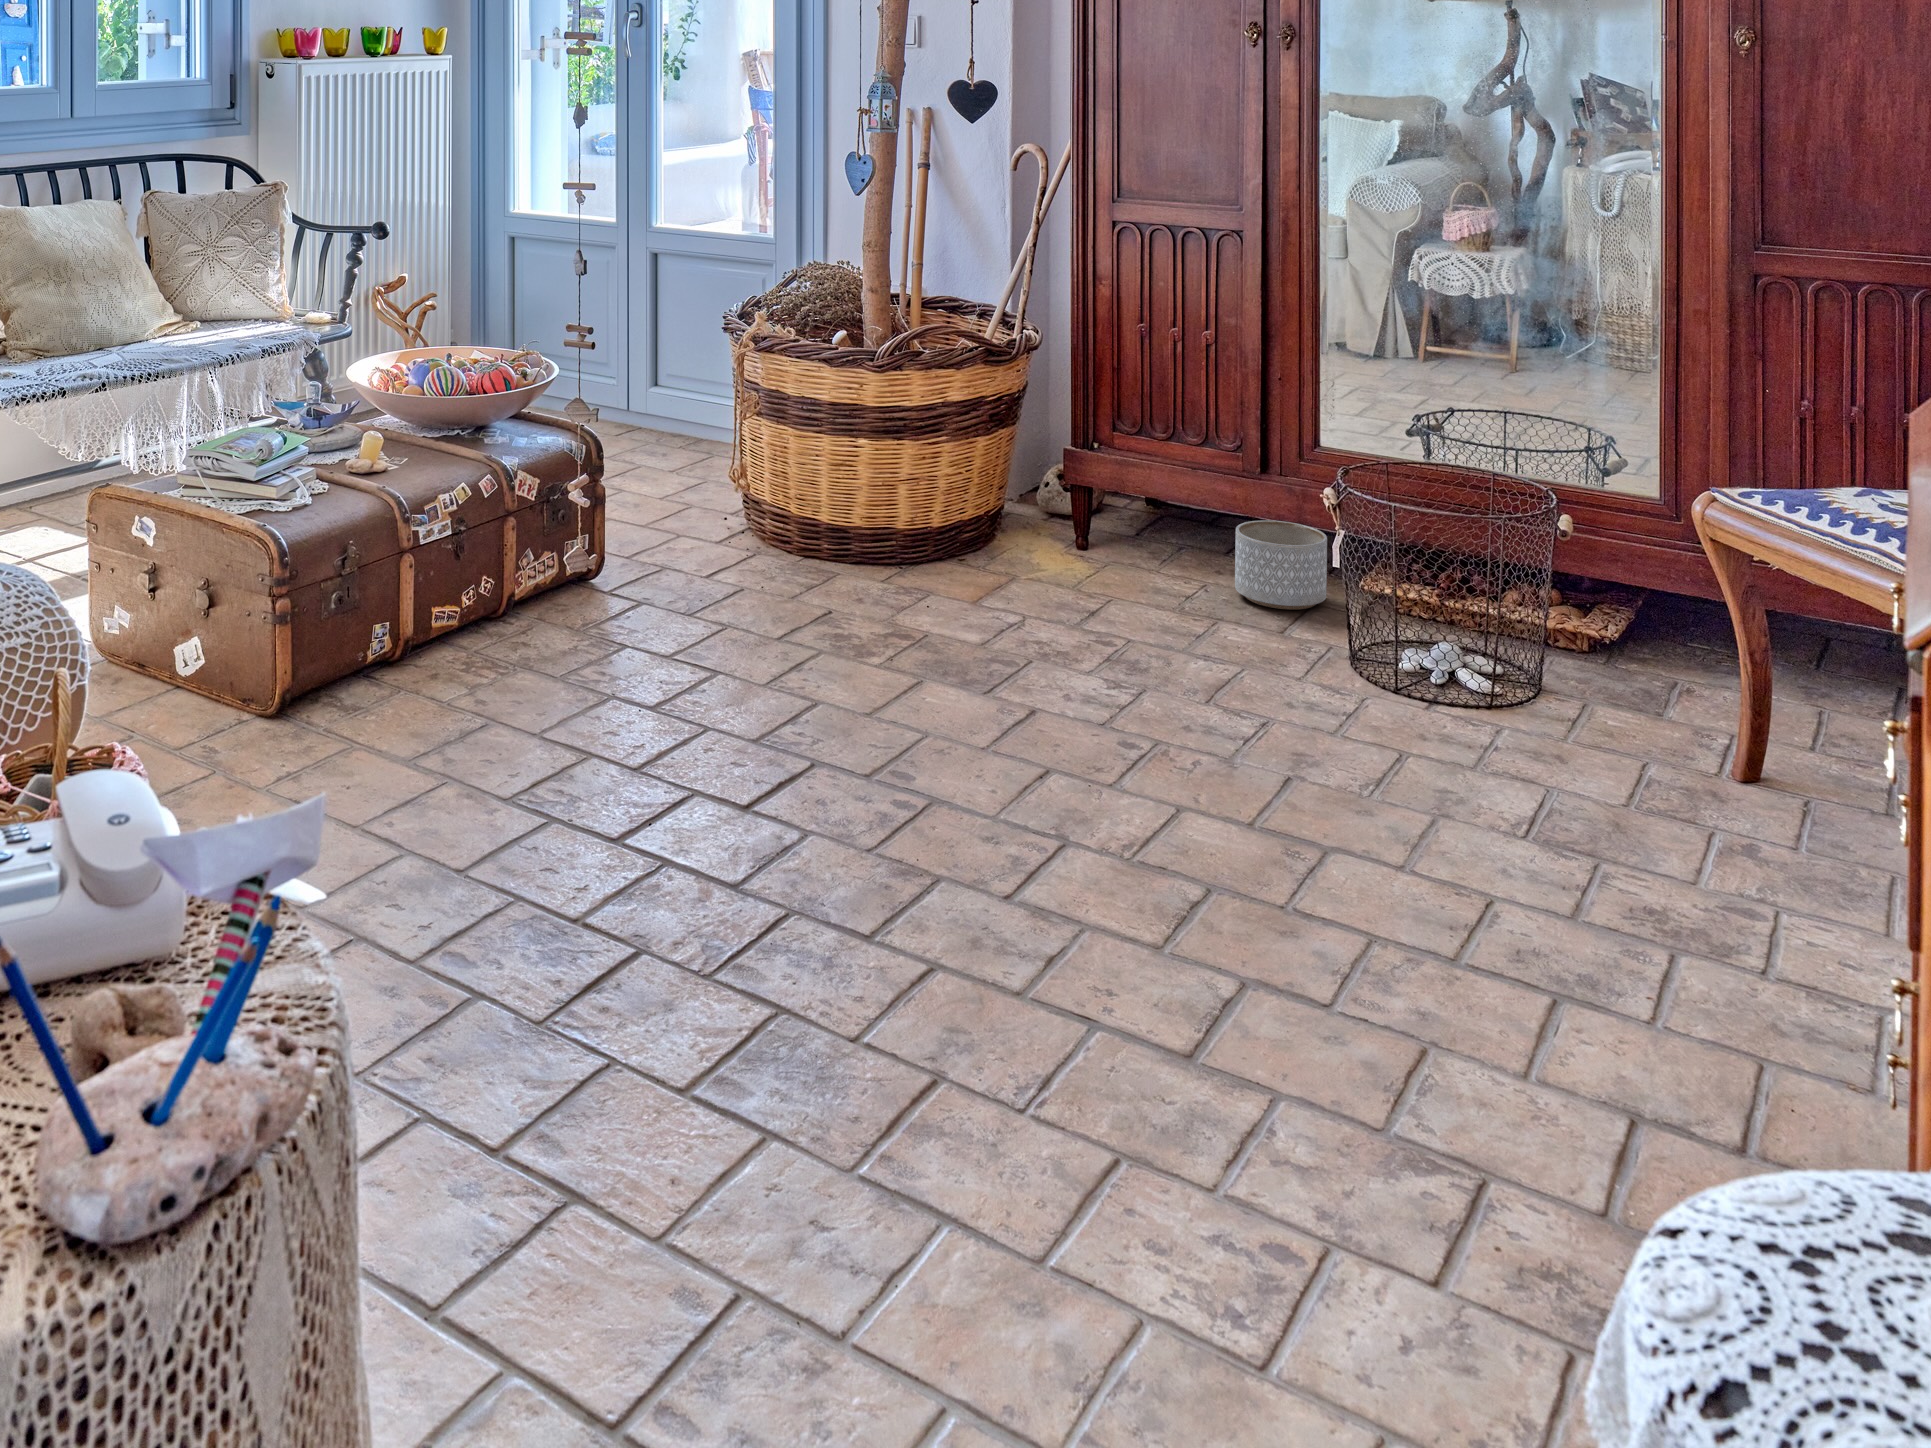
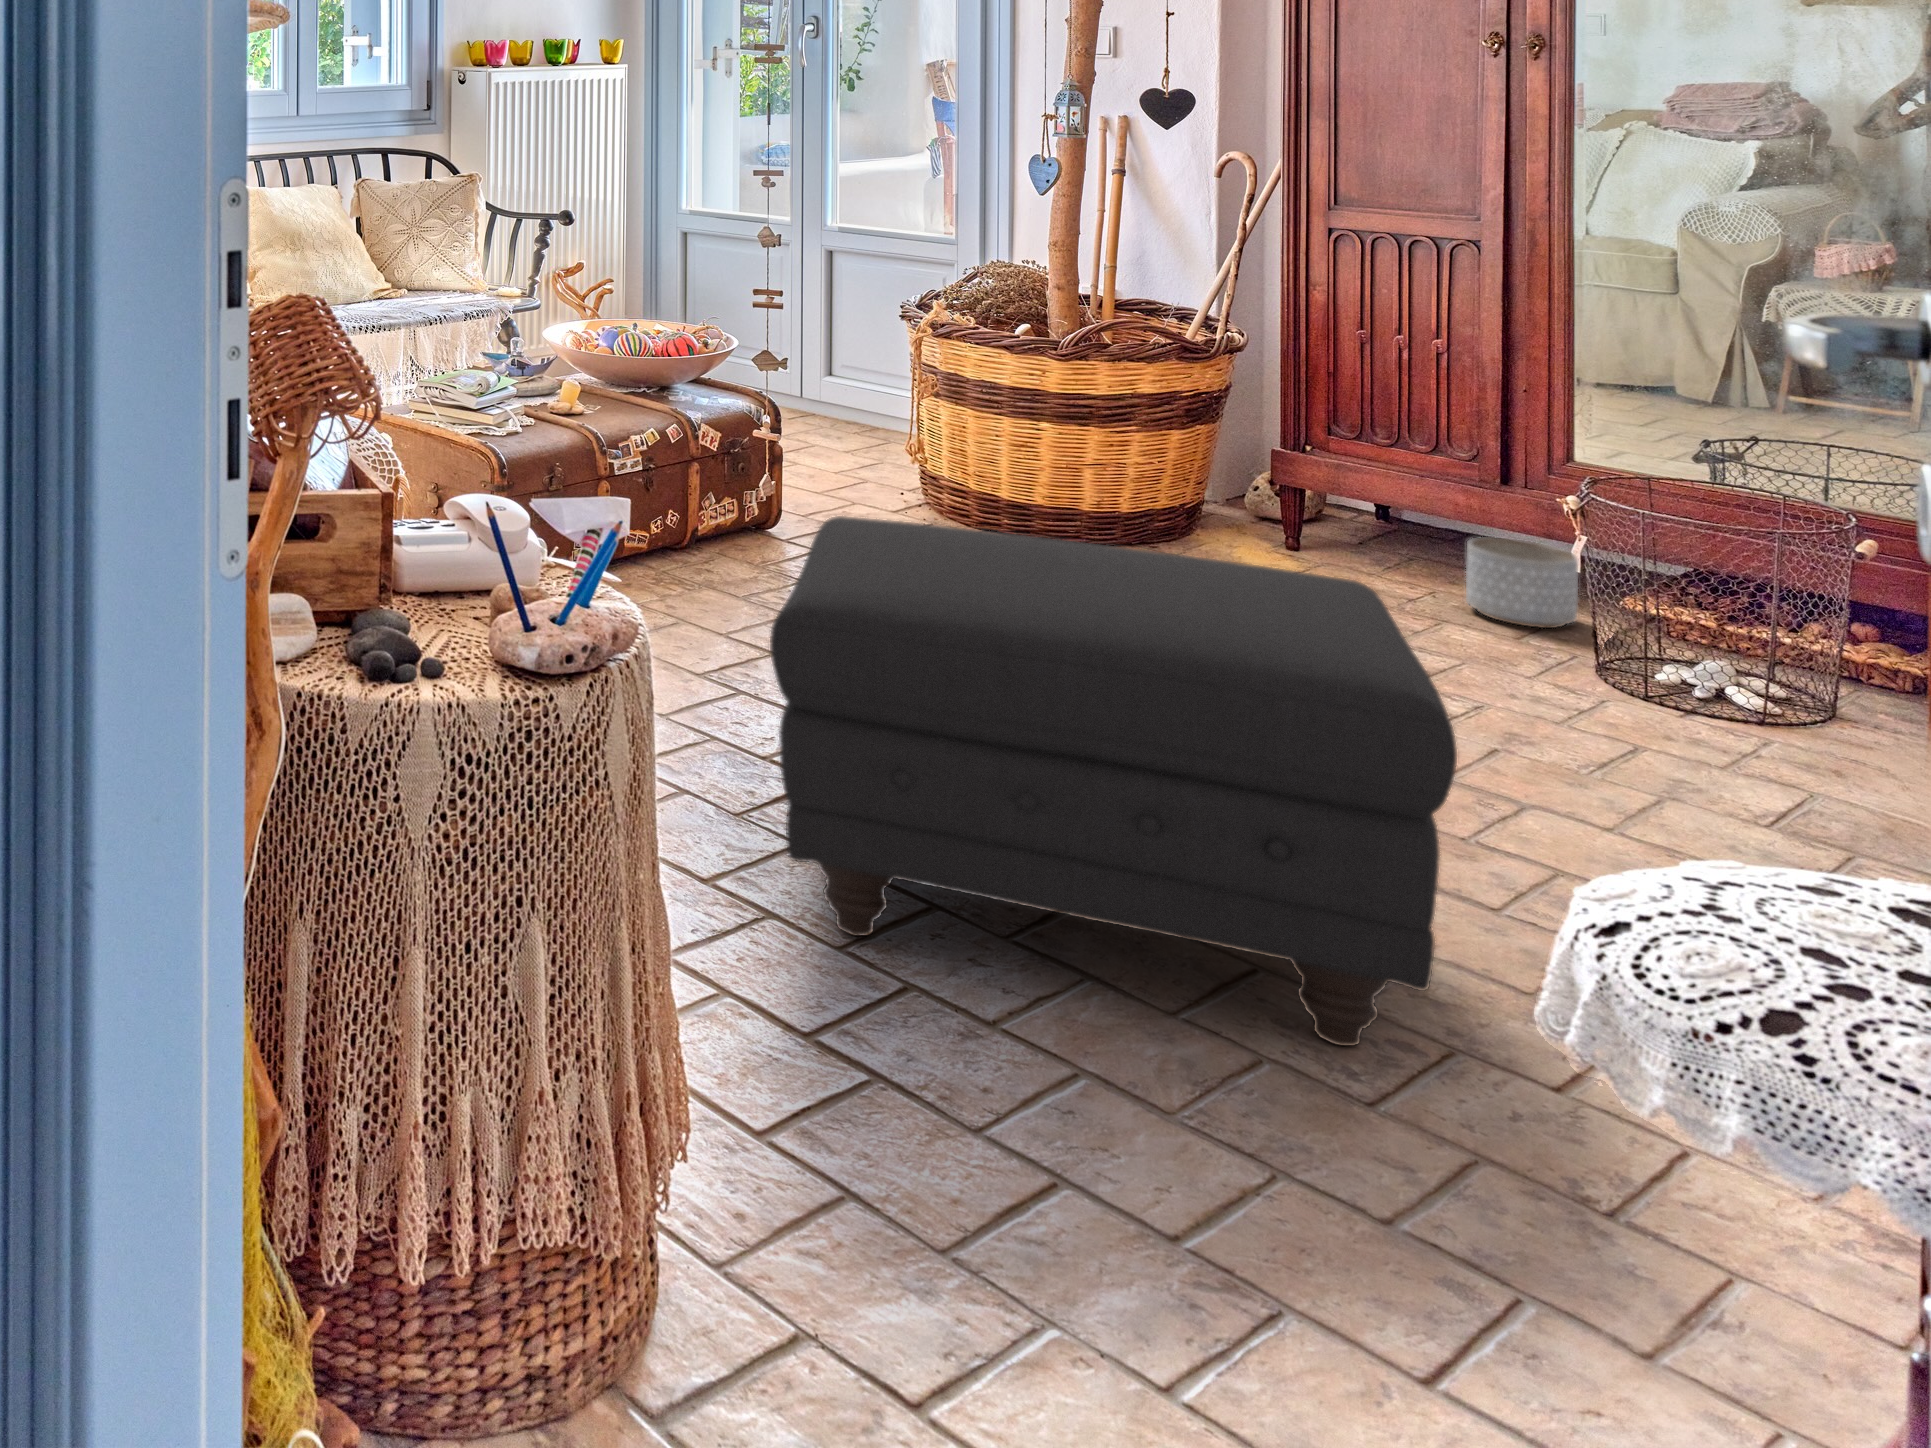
ottoman: none [568,634,1319,1248] -> present [770,516,1457,1046]

